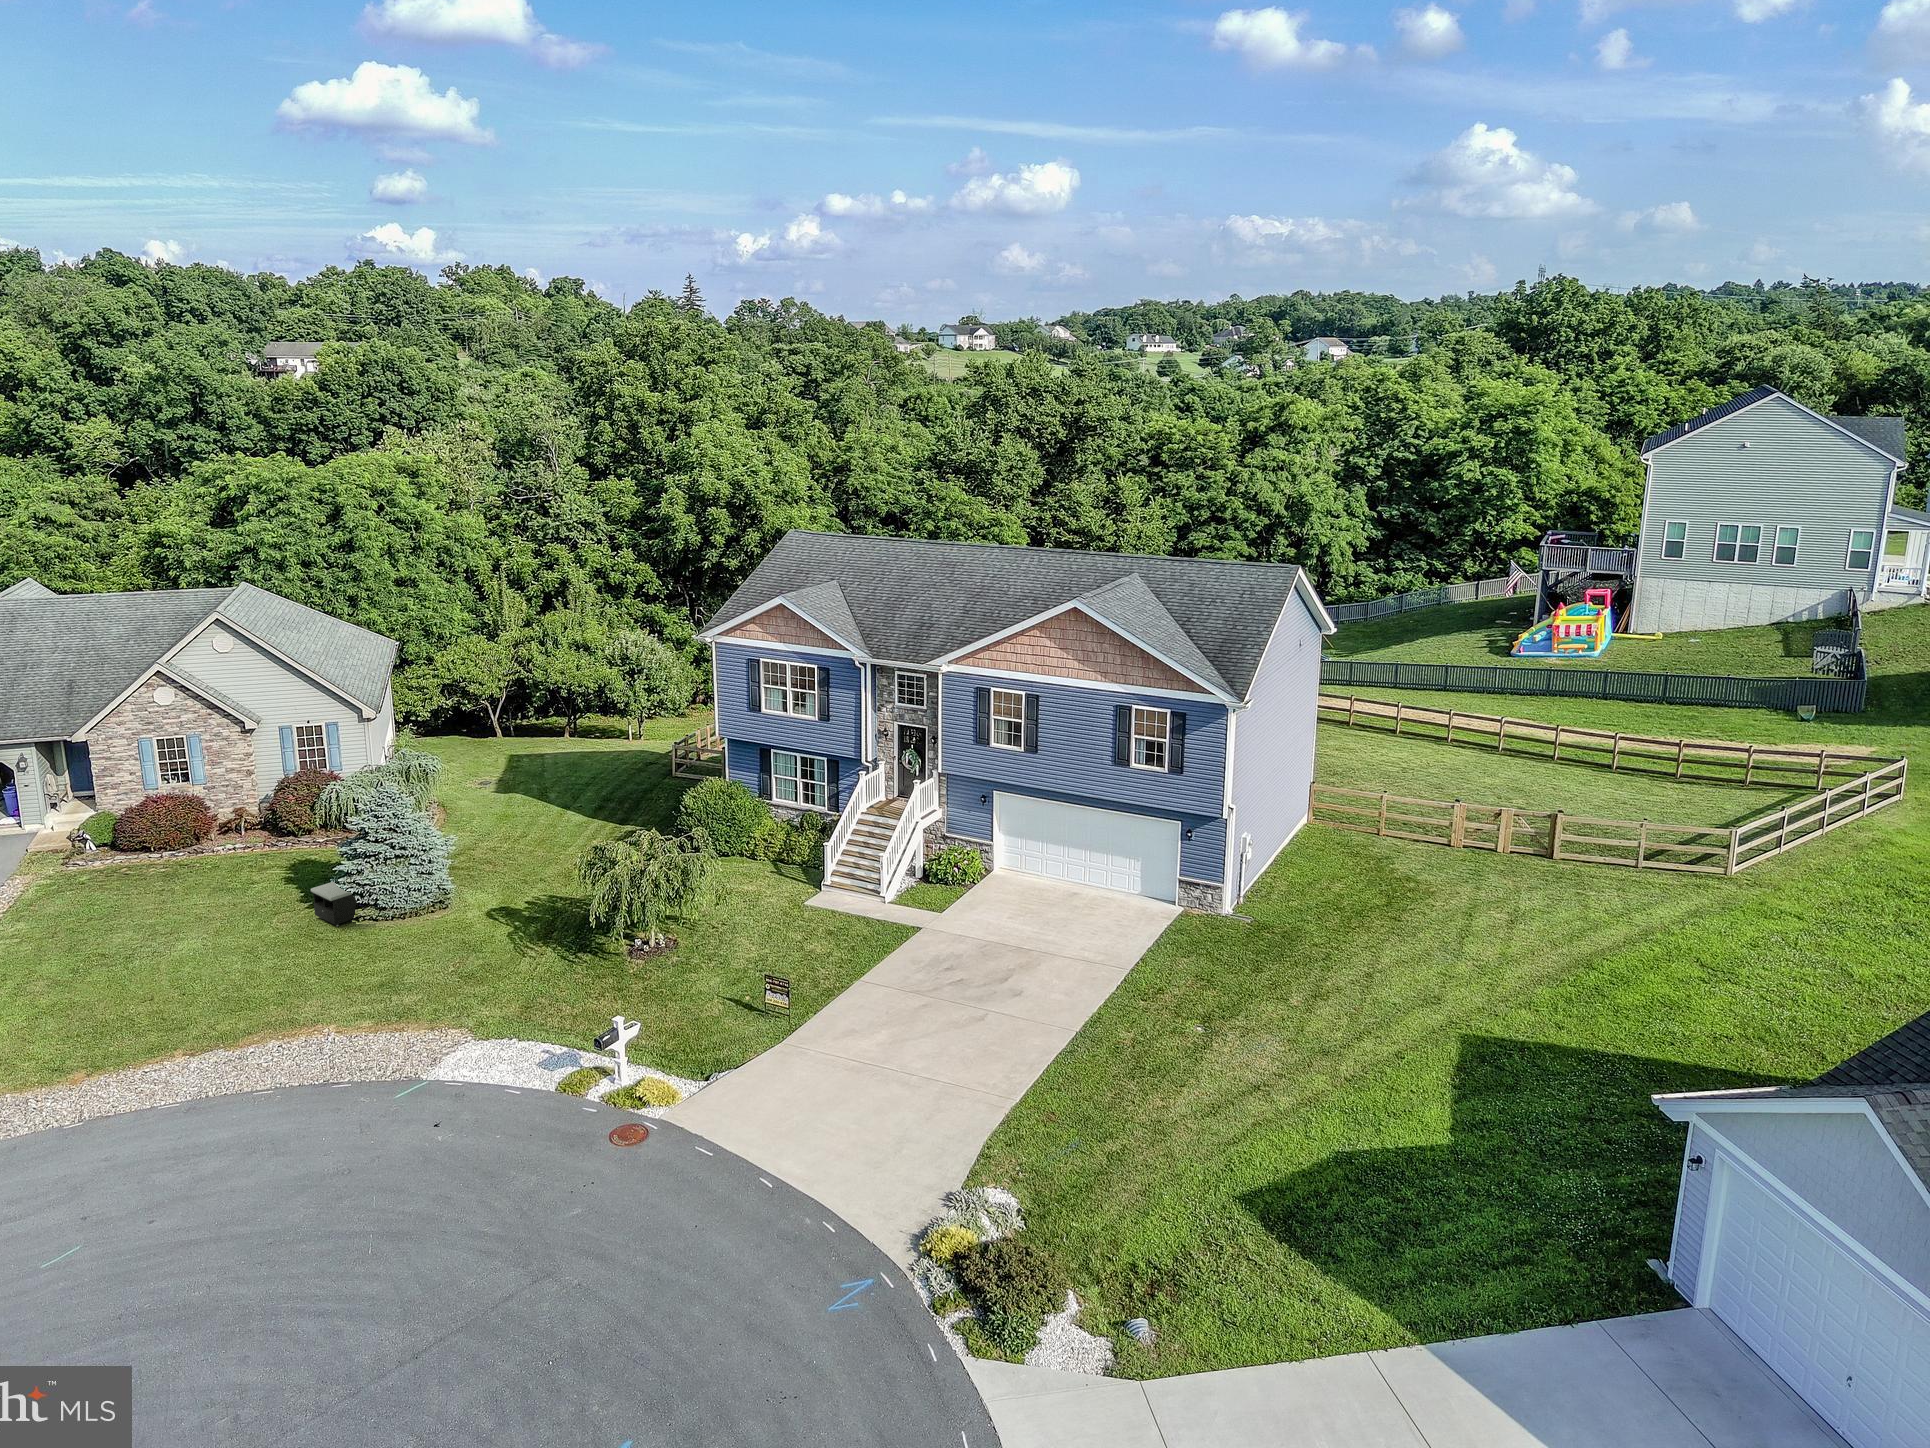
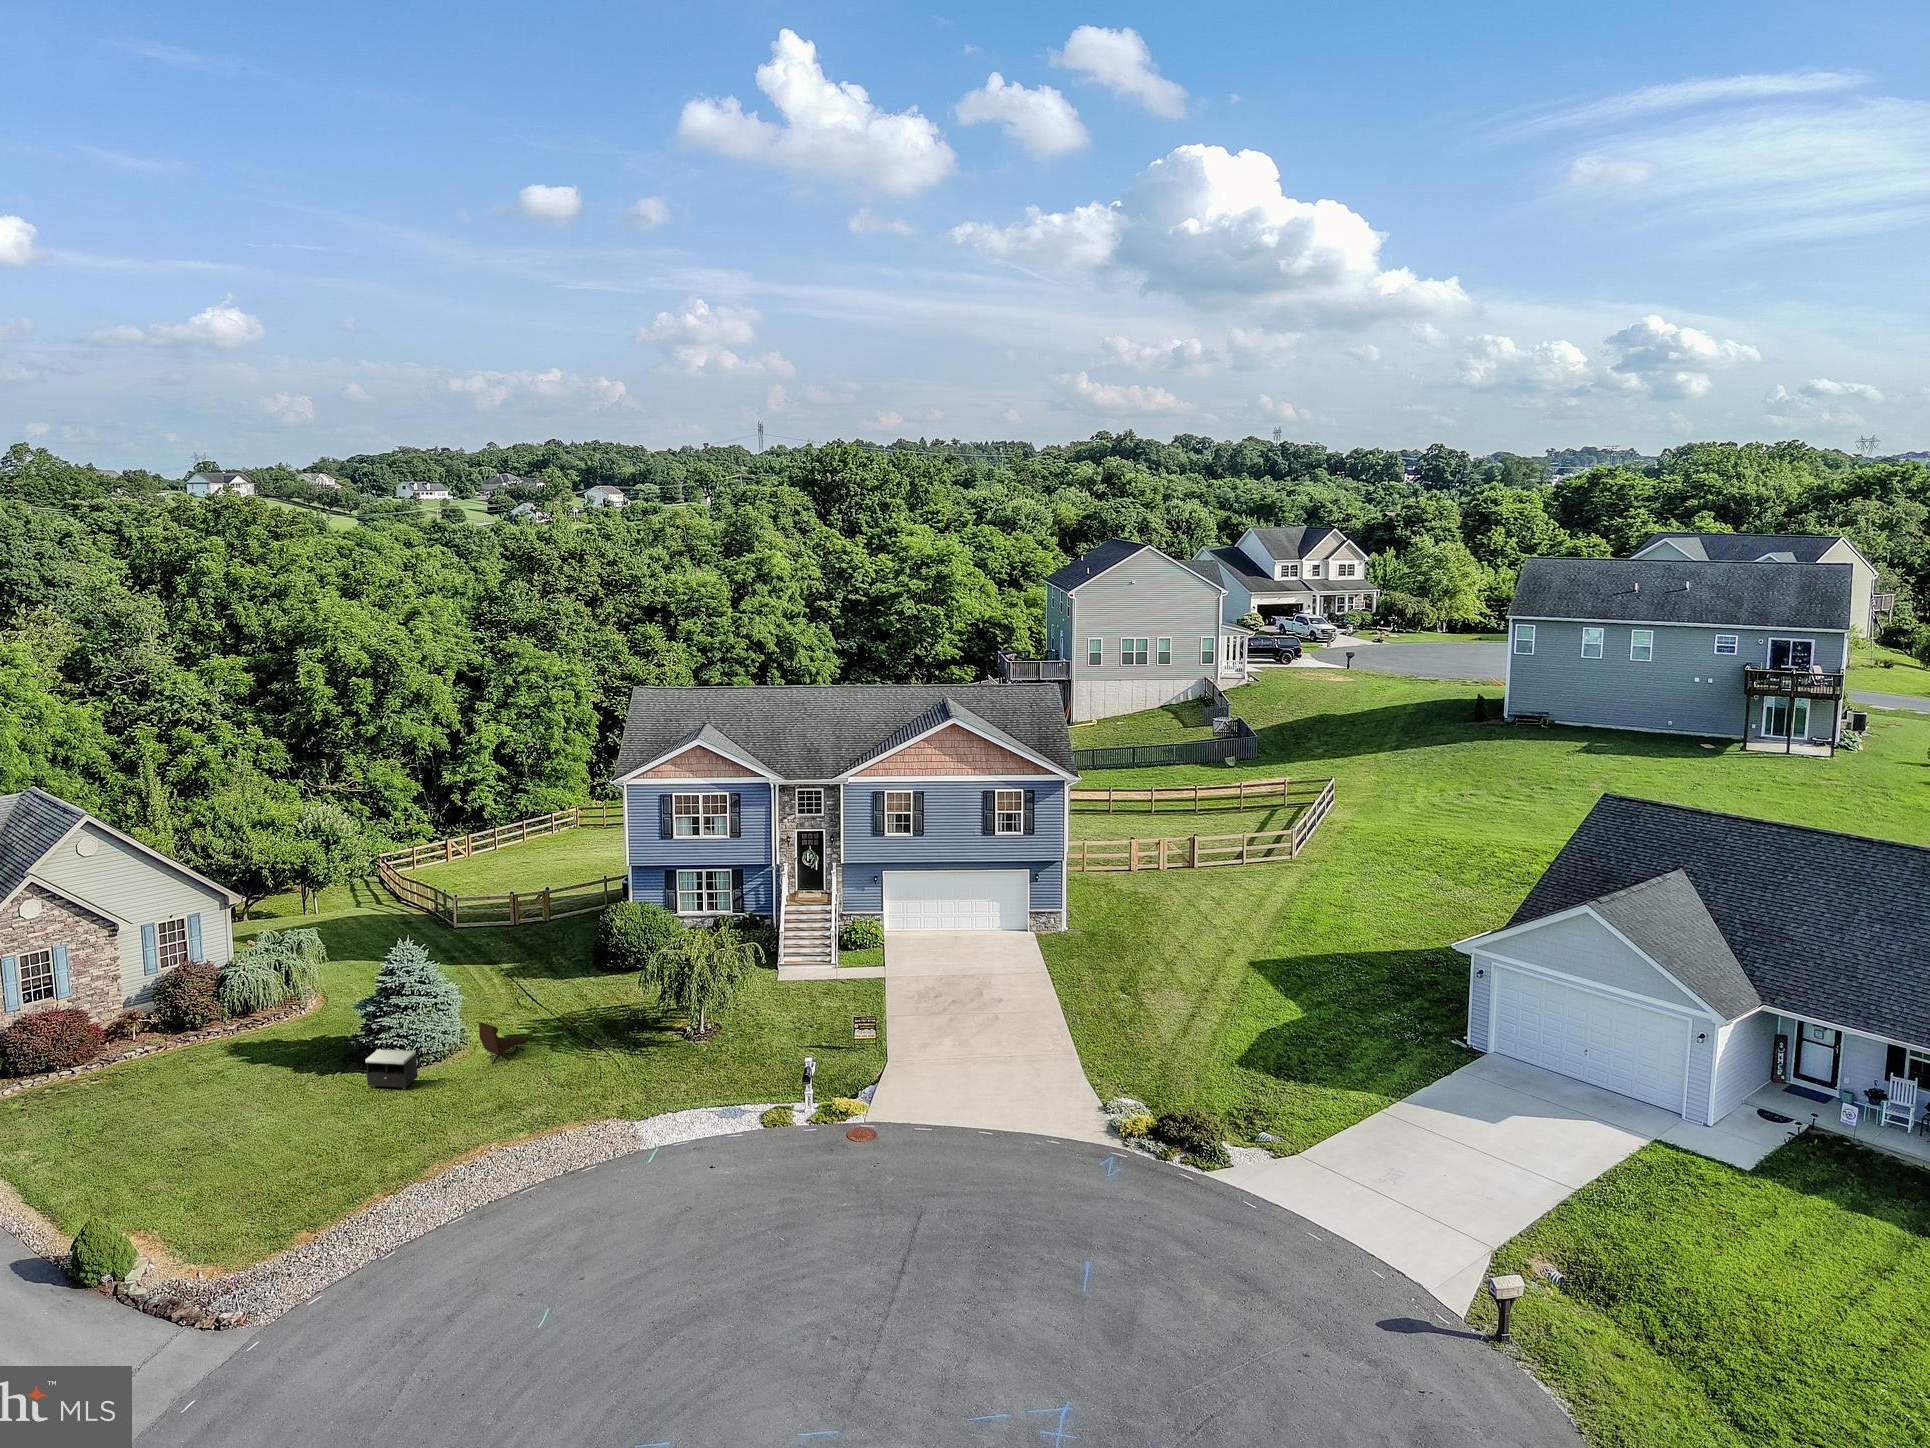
lounge chair: none [423,875,480,922] -> present [479,1022,528,1064]

